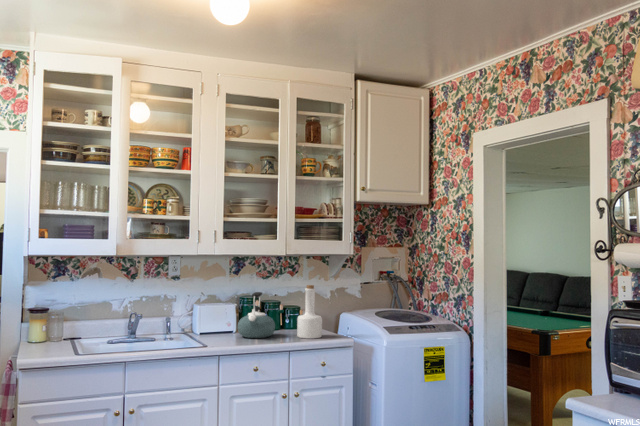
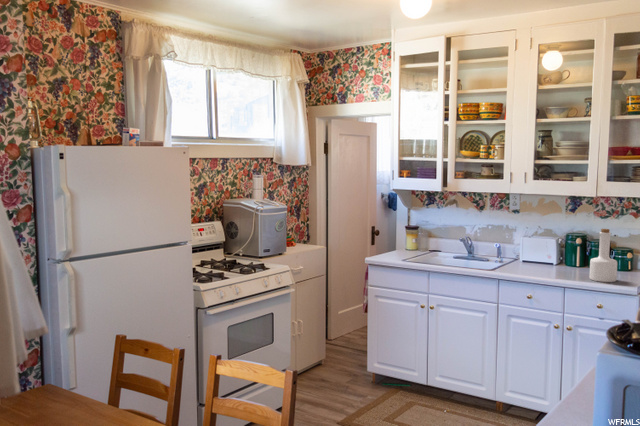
kettle: present [238,292,275,338] -> none [543,231,581,273]

